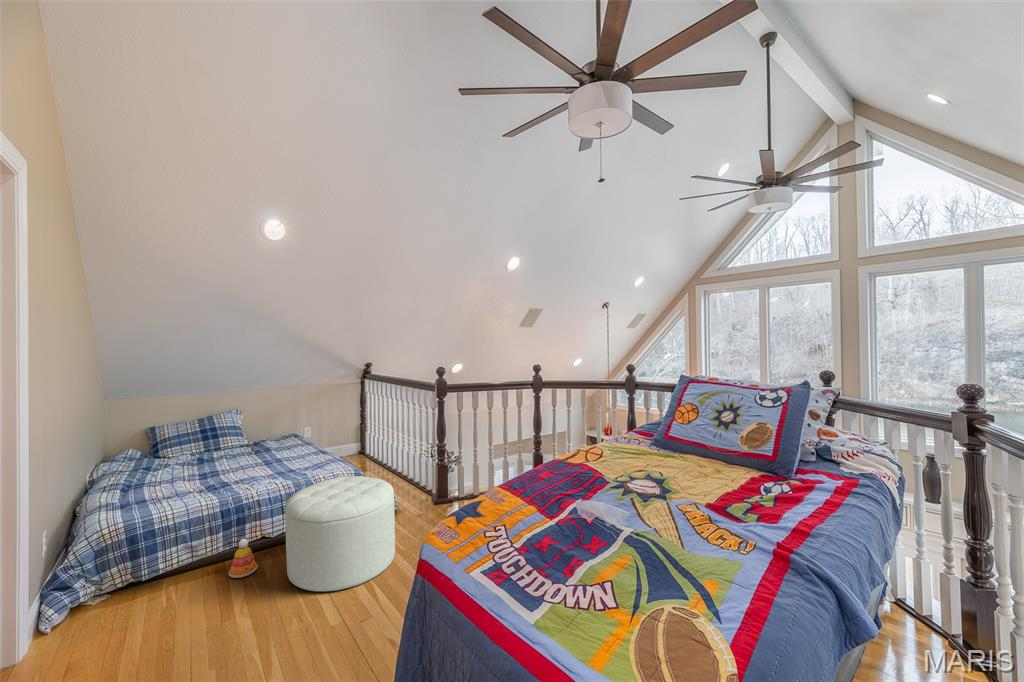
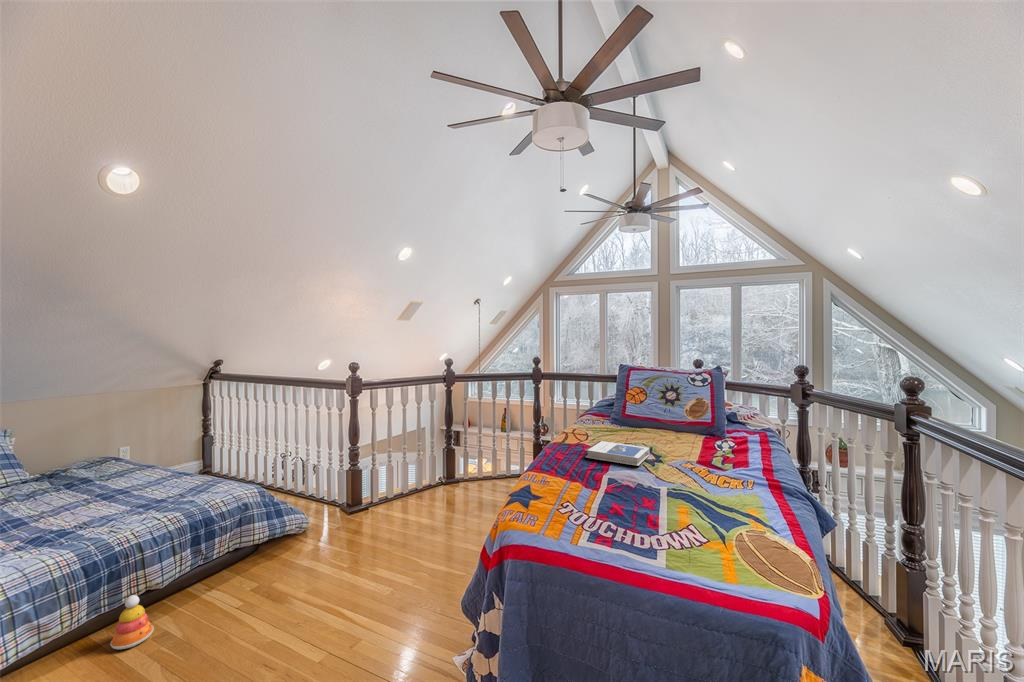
hardback book: none [580,463,655,496] -> present [586,441,649,466]
ottoman: present [285,476,395,592] -> none [202,493,341,638]

